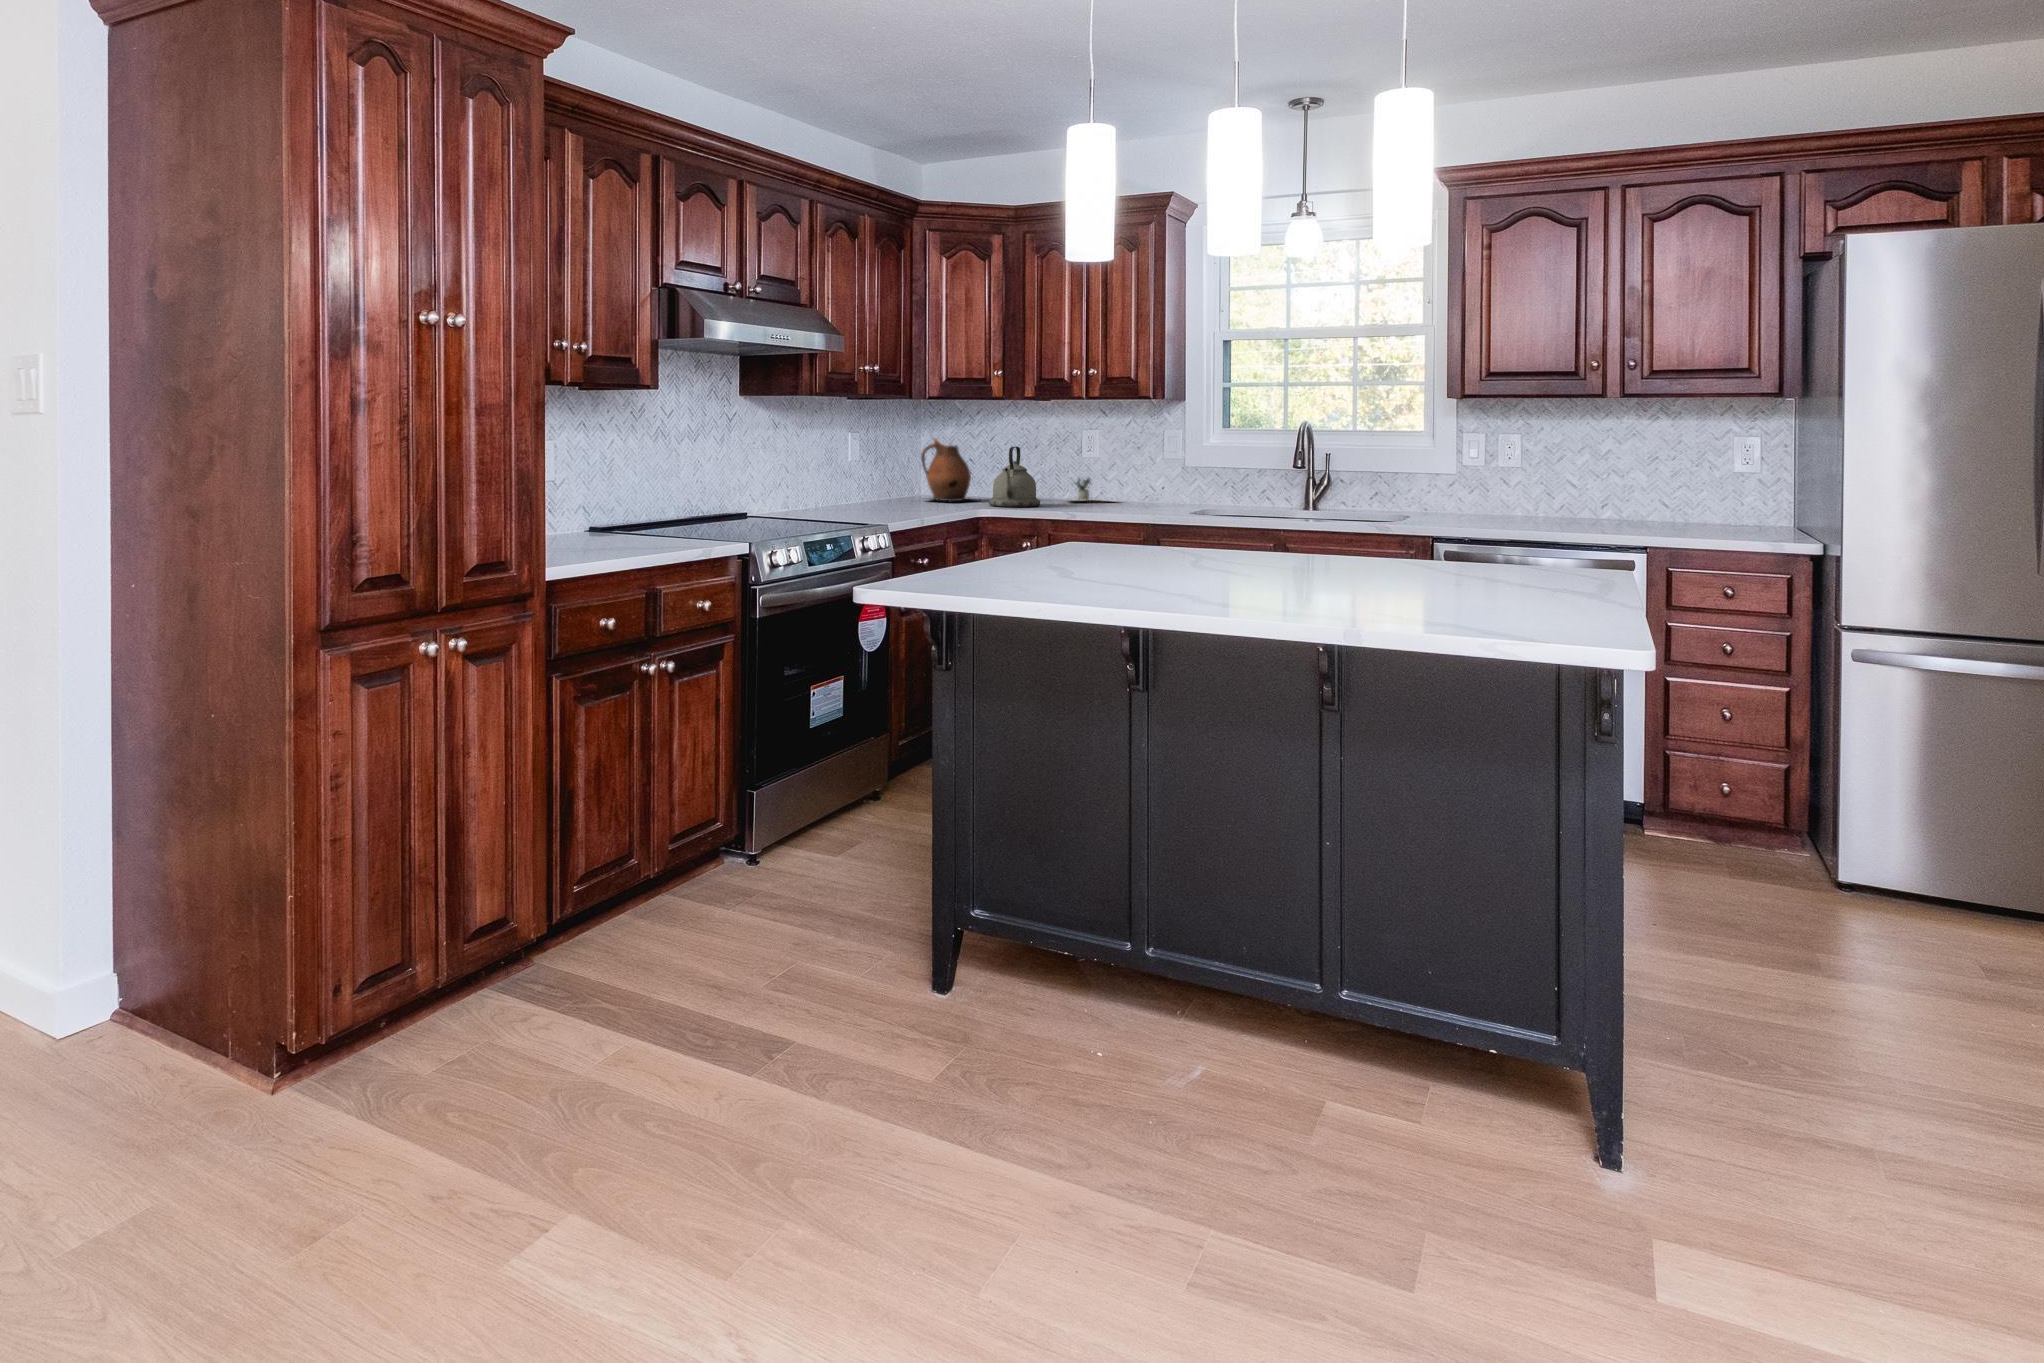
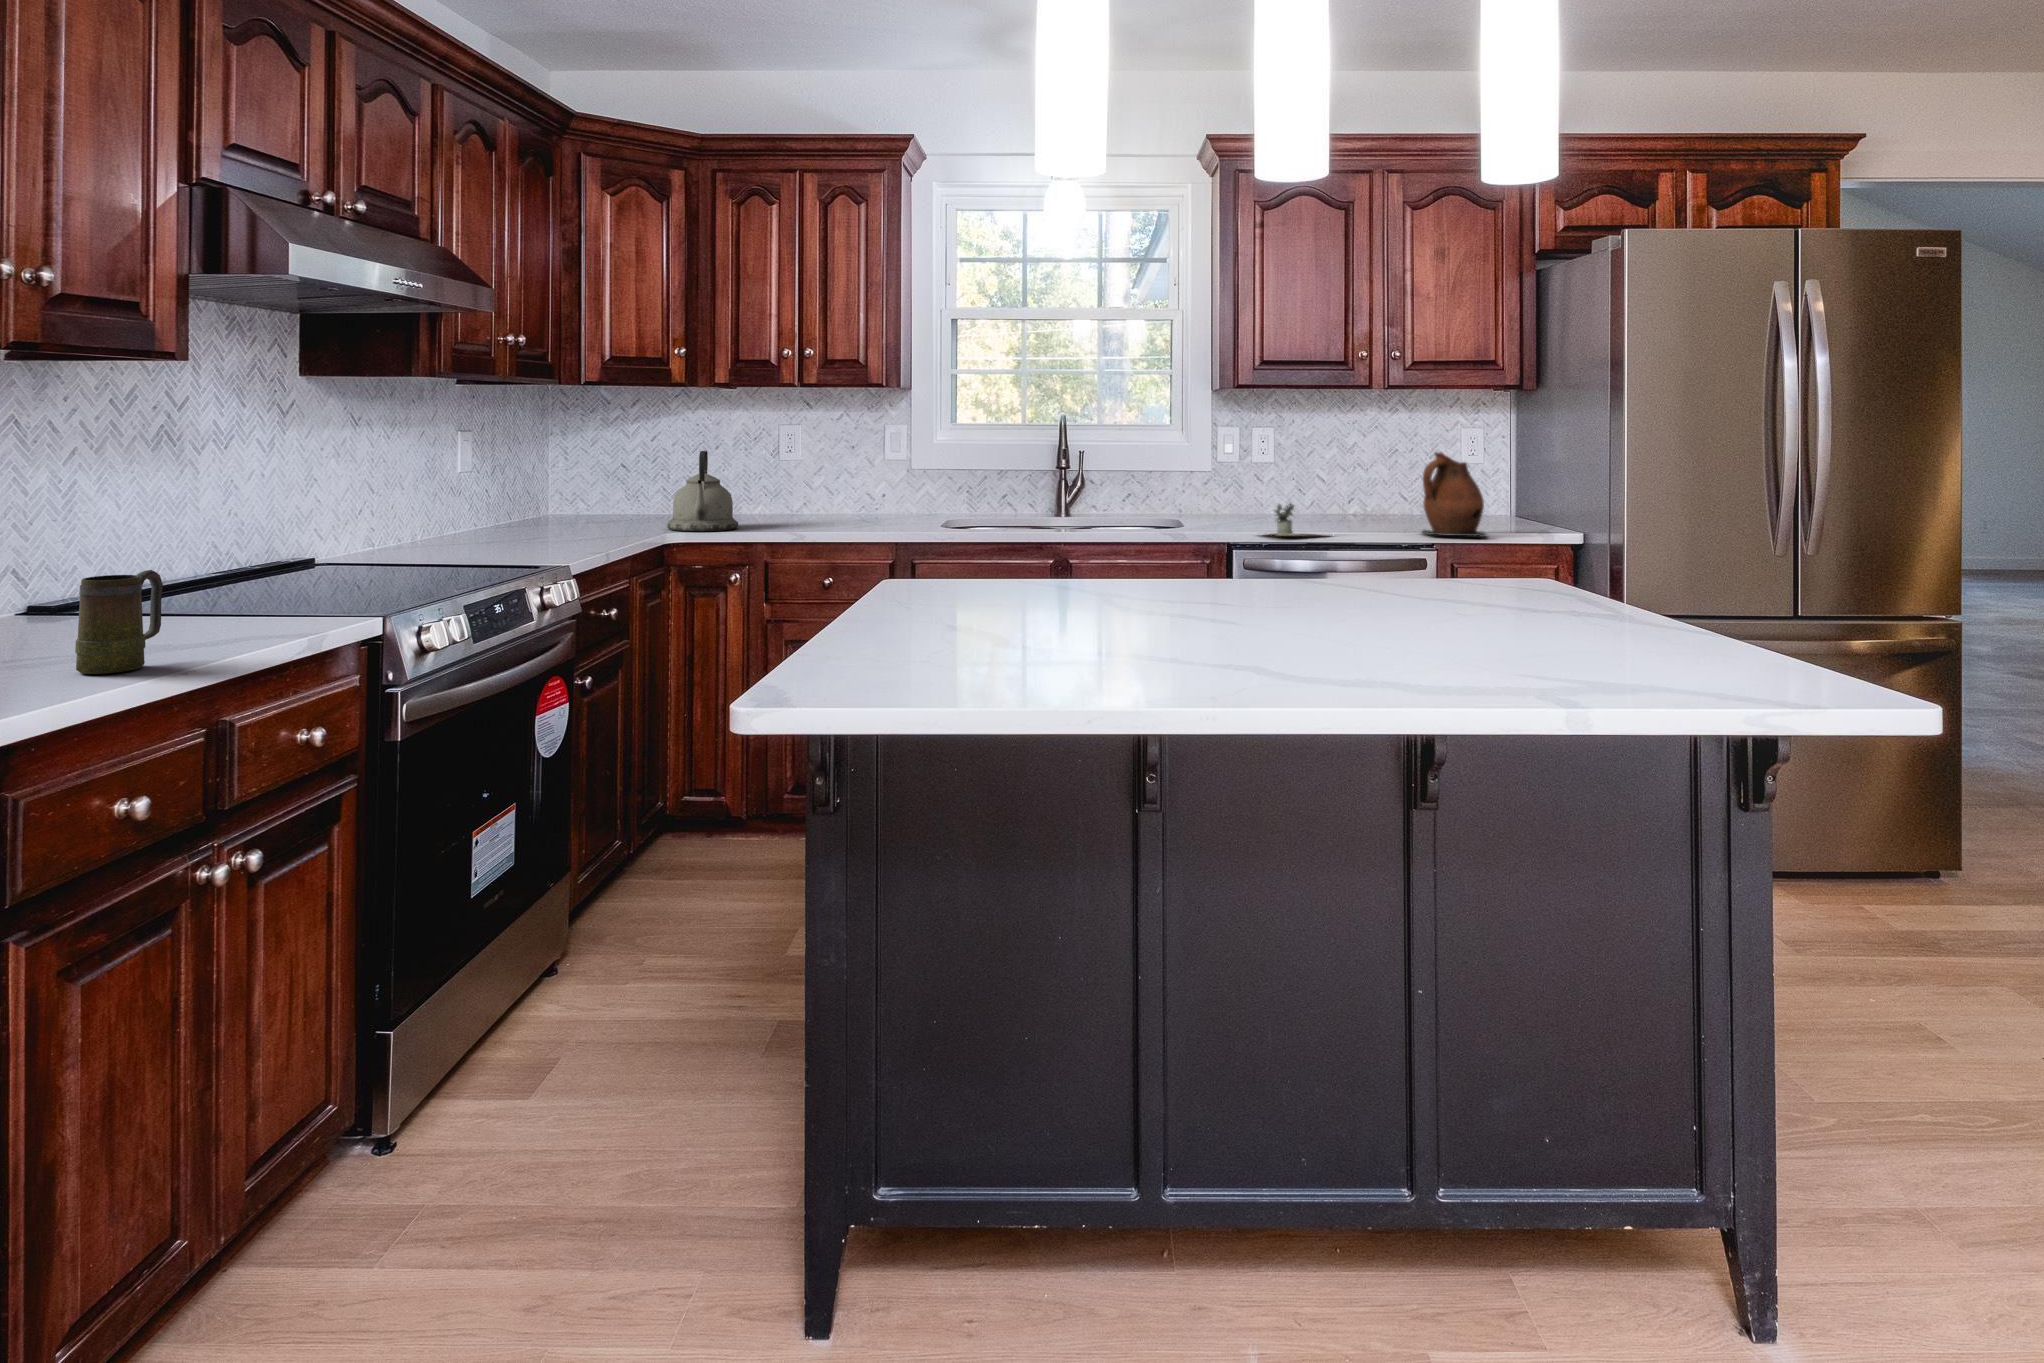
ceramic pitcher: present [921,439,976,501] -> present [1422,452,1488,537]
potted plant: present [1076,478,1090,501] -> present [1271,504,1305,535]
mug: none [595,505,635,558] -> present [75,570,163,674]

